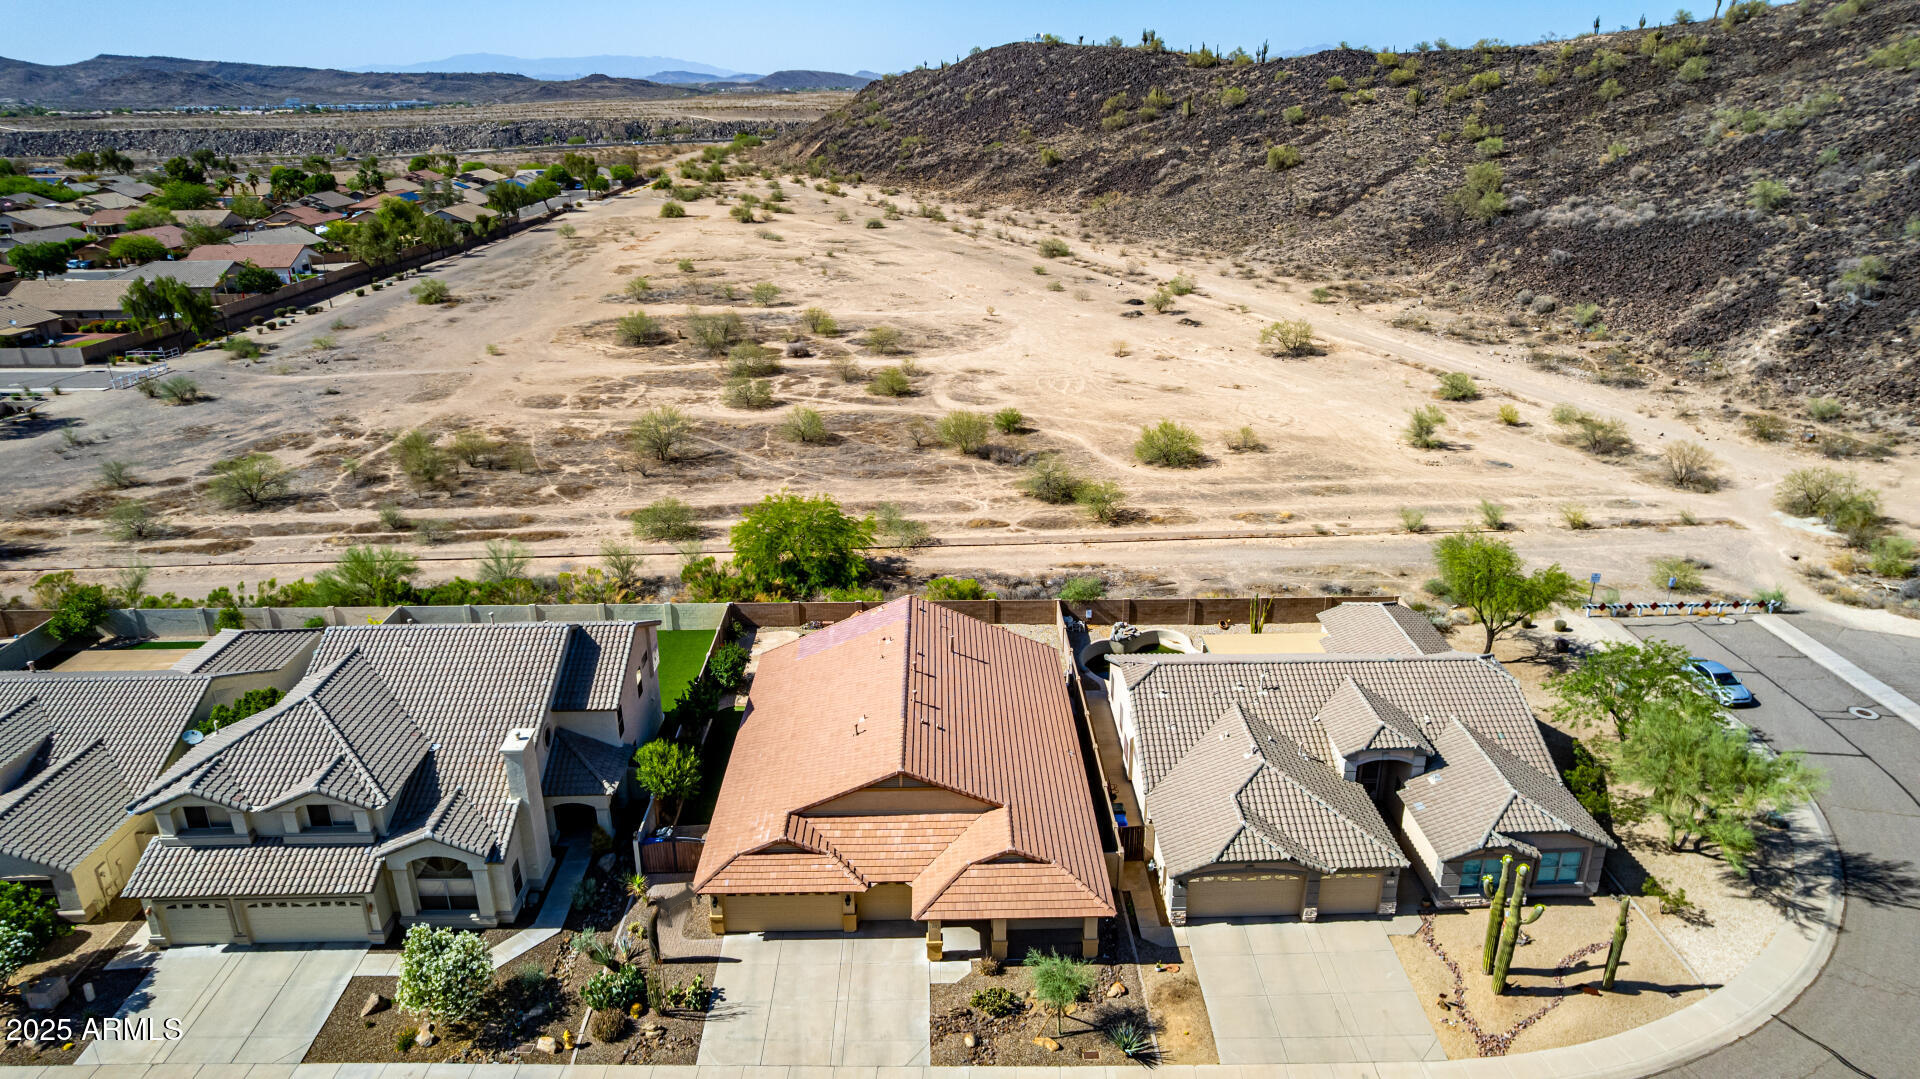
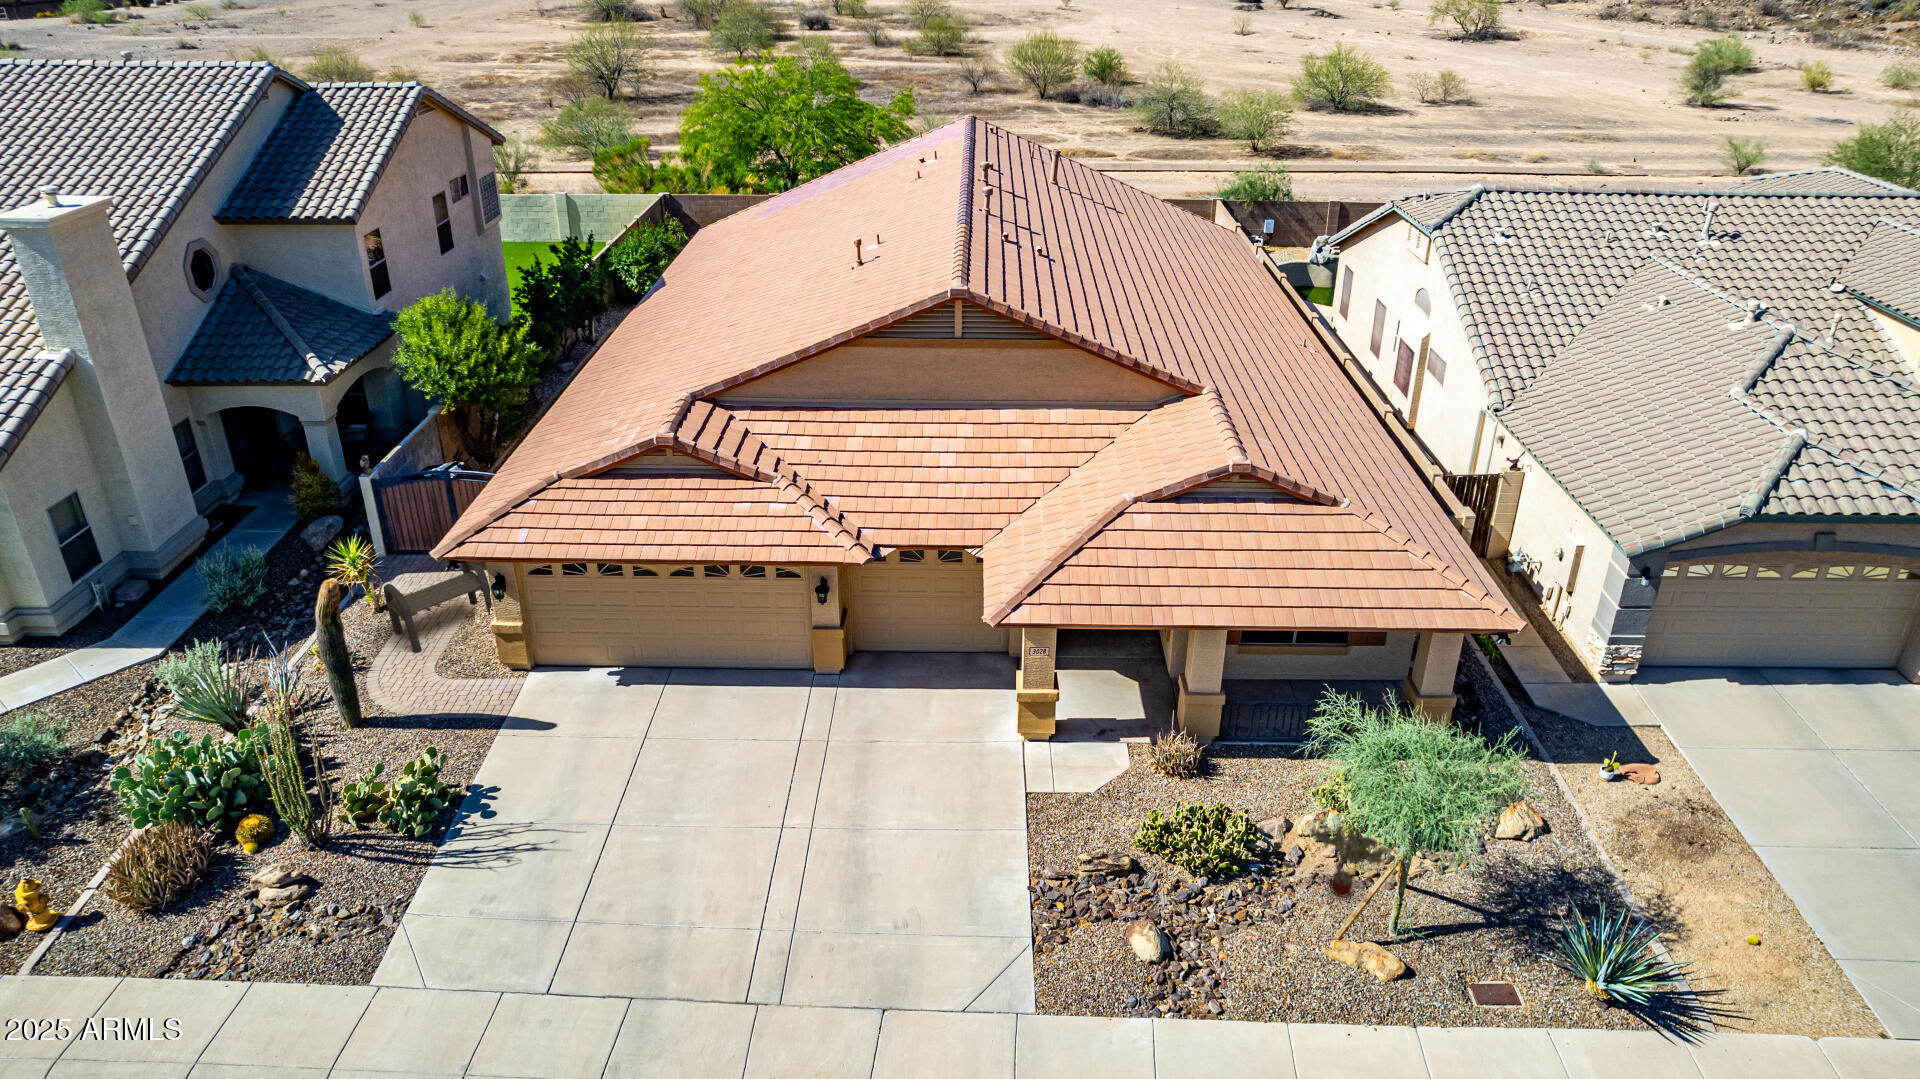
potted tree: none [1031,990,1057,1022] -> present [1311,819,1394,897]

